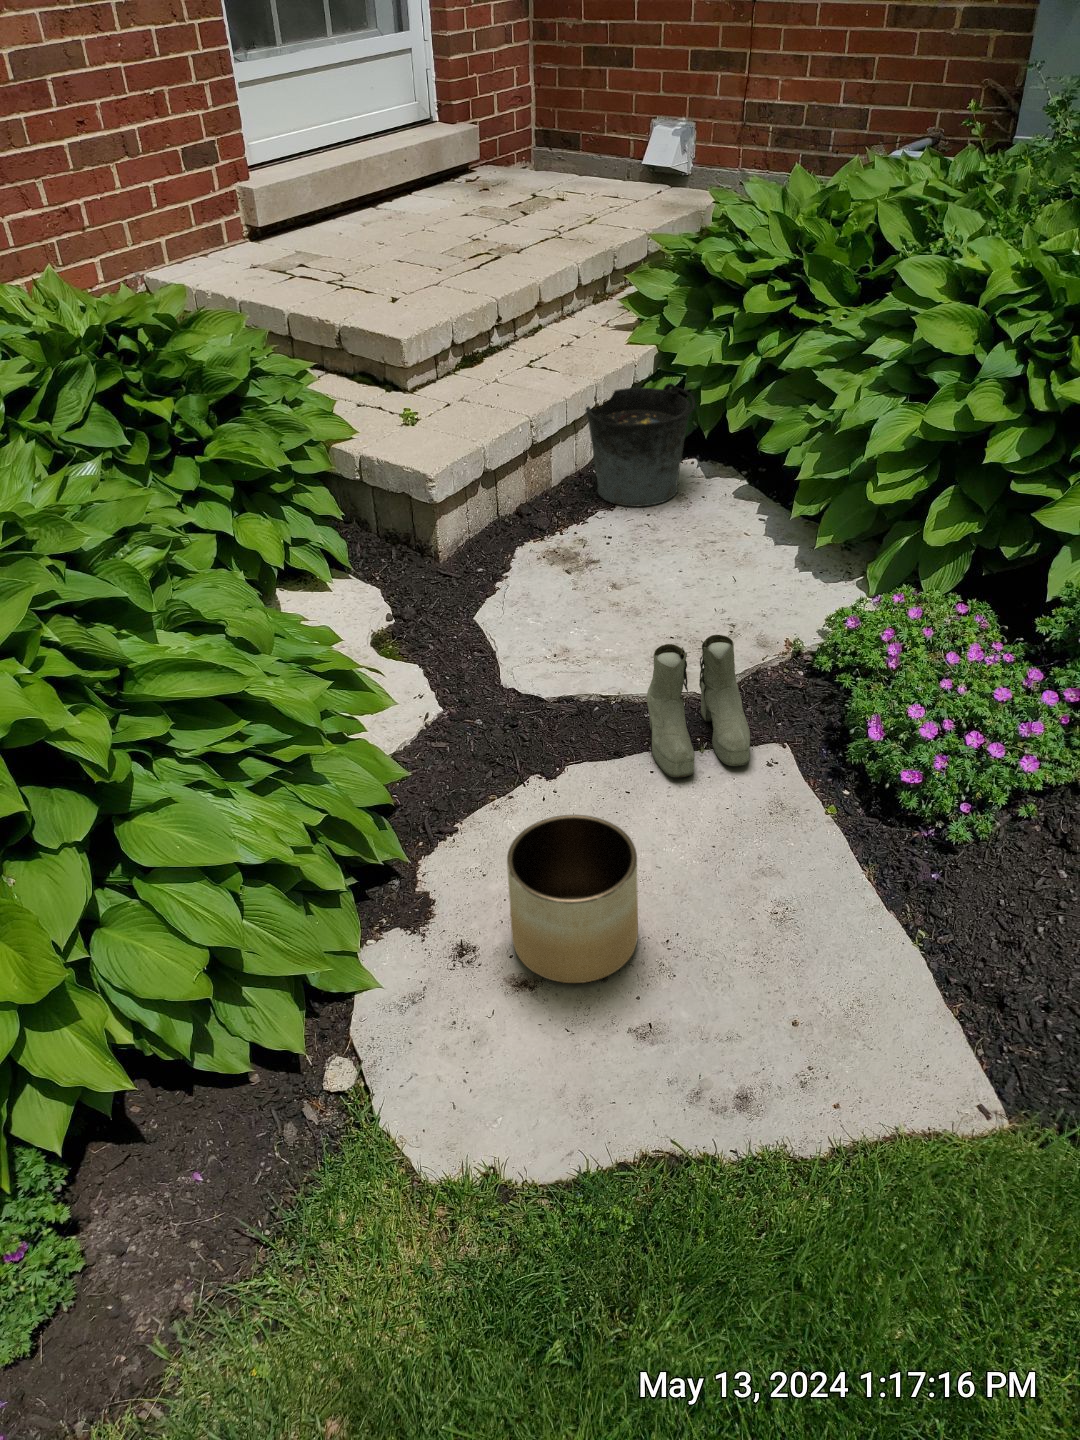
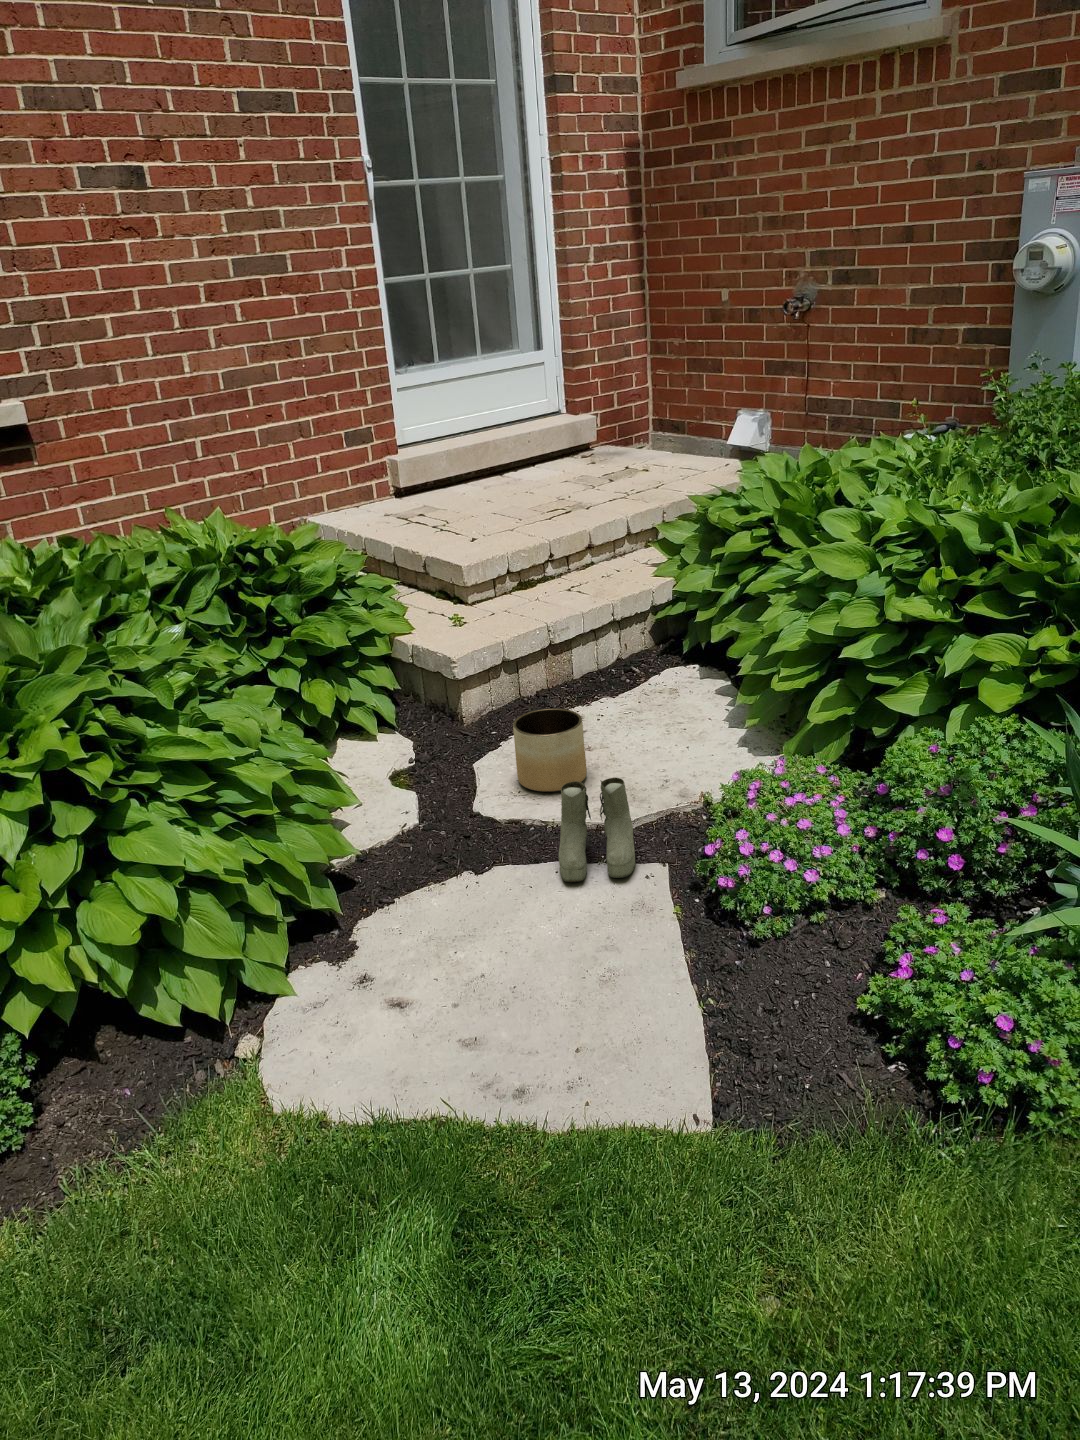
bucket: present [586,383,695,506] -> none [602,605,691,700]
planter: present [507,815,638,983] -> present [513,708,587,792]

